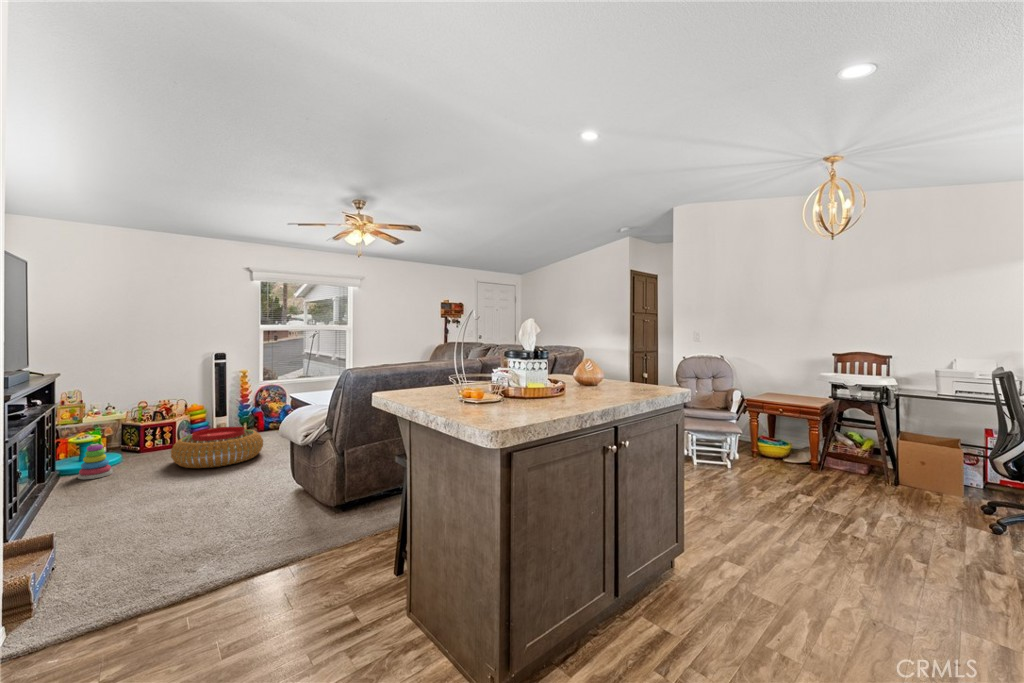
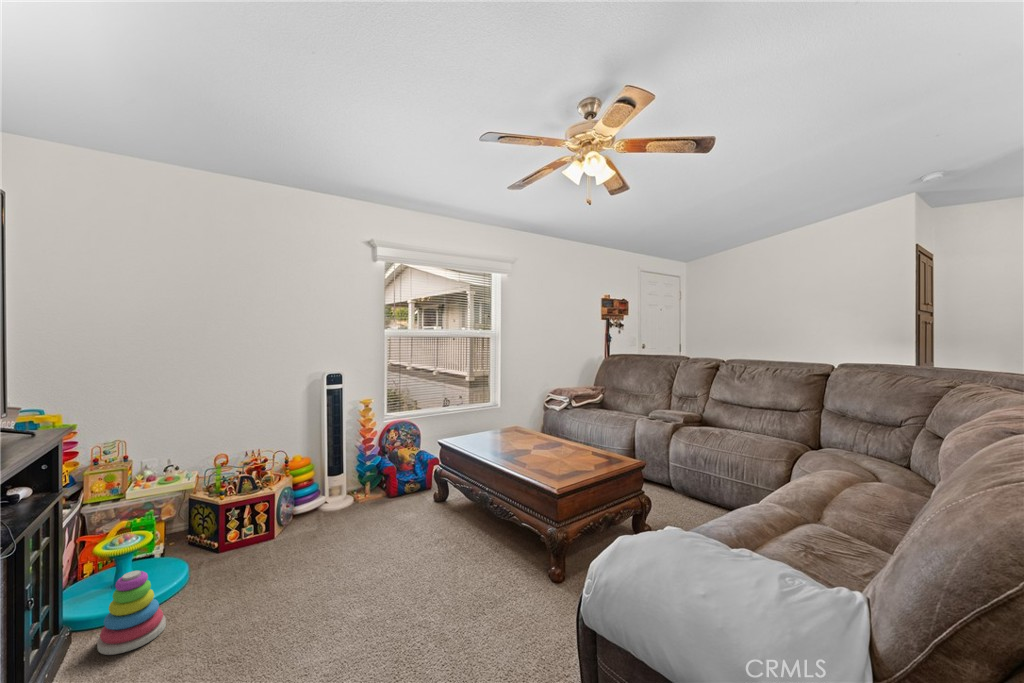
pouf: present [171,427,263,468] -> none [271,513,426,619]

